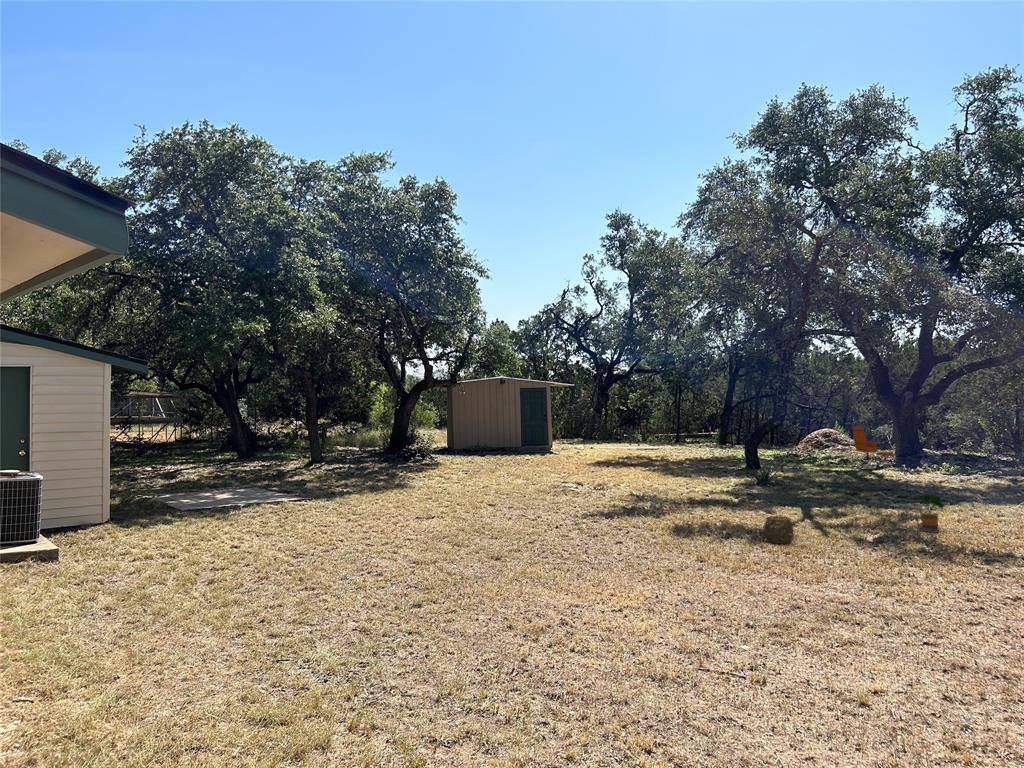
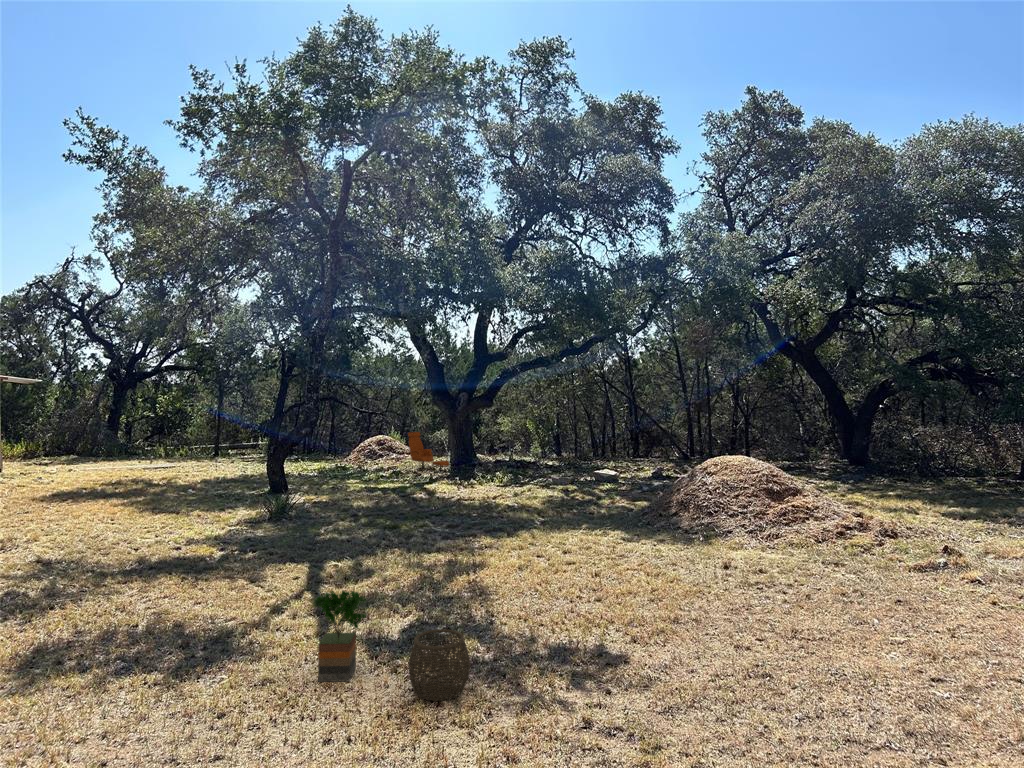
potted tree: present [917,494,945,533] -> present [314,590,367,682]
woven basket: present [764,516,794,544] -> present [408,629,470,701]

